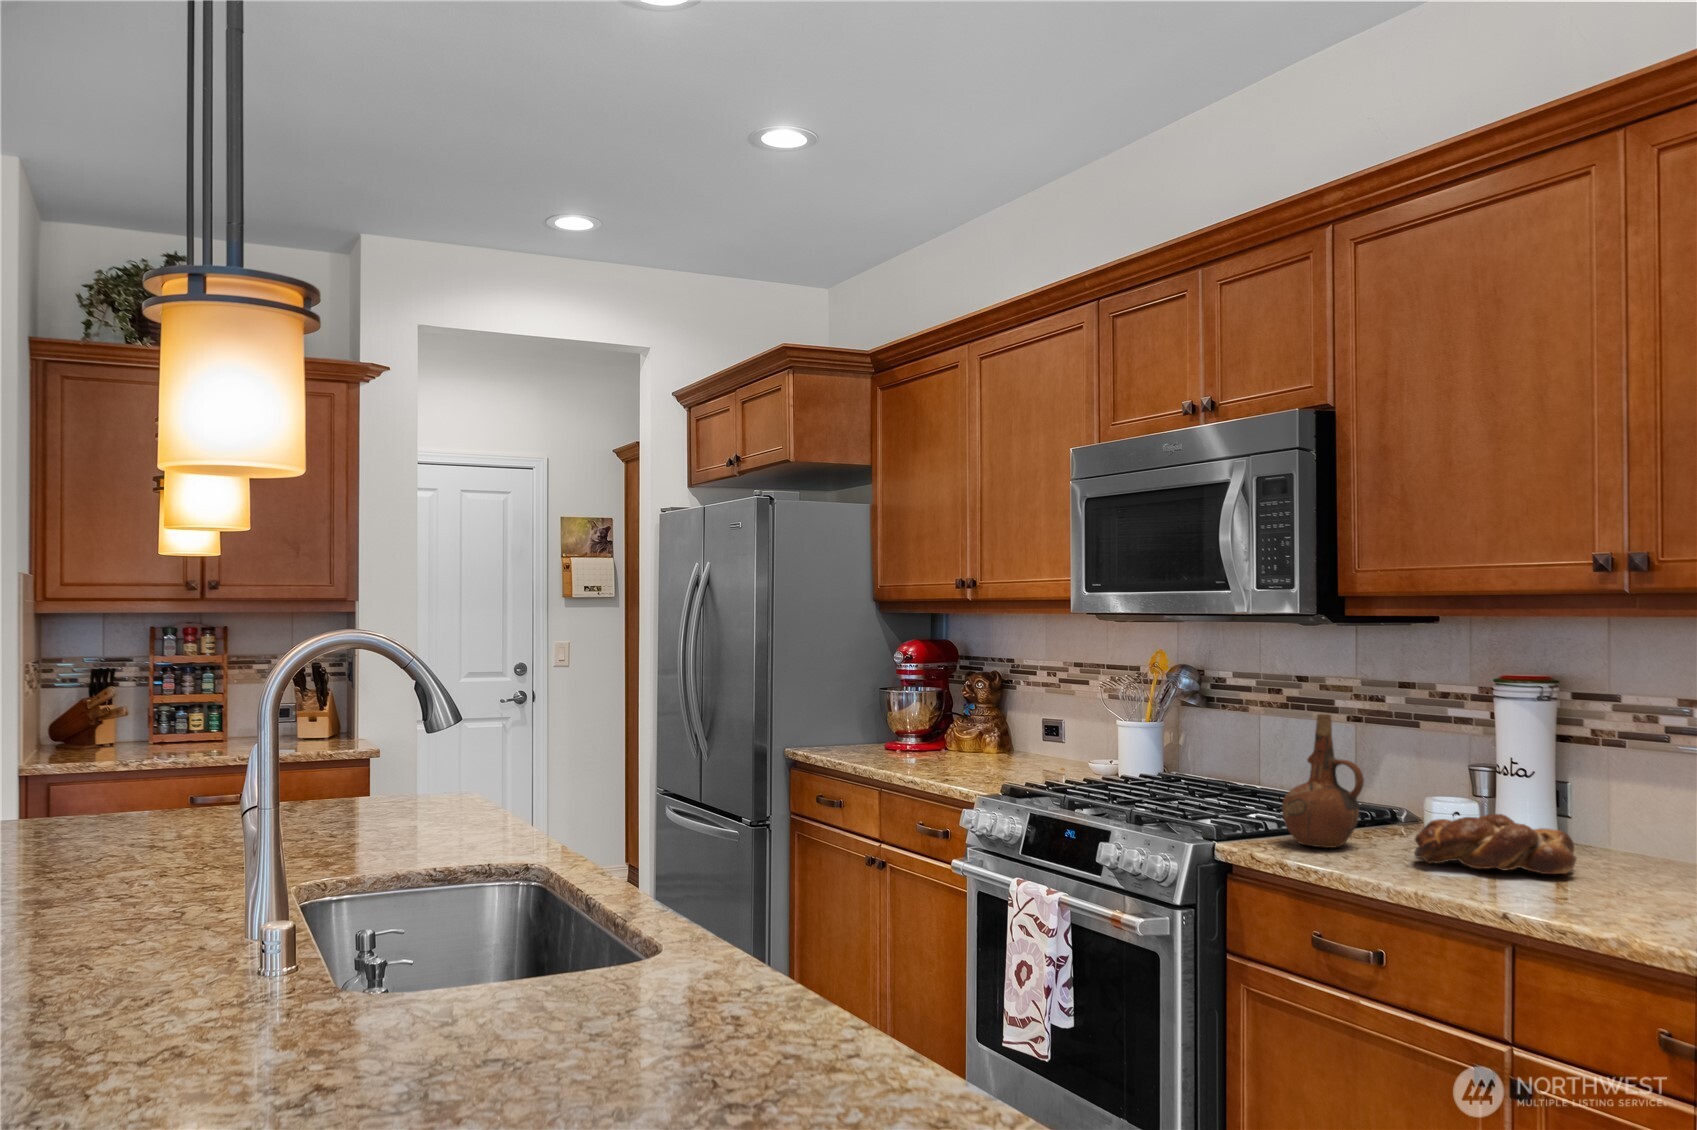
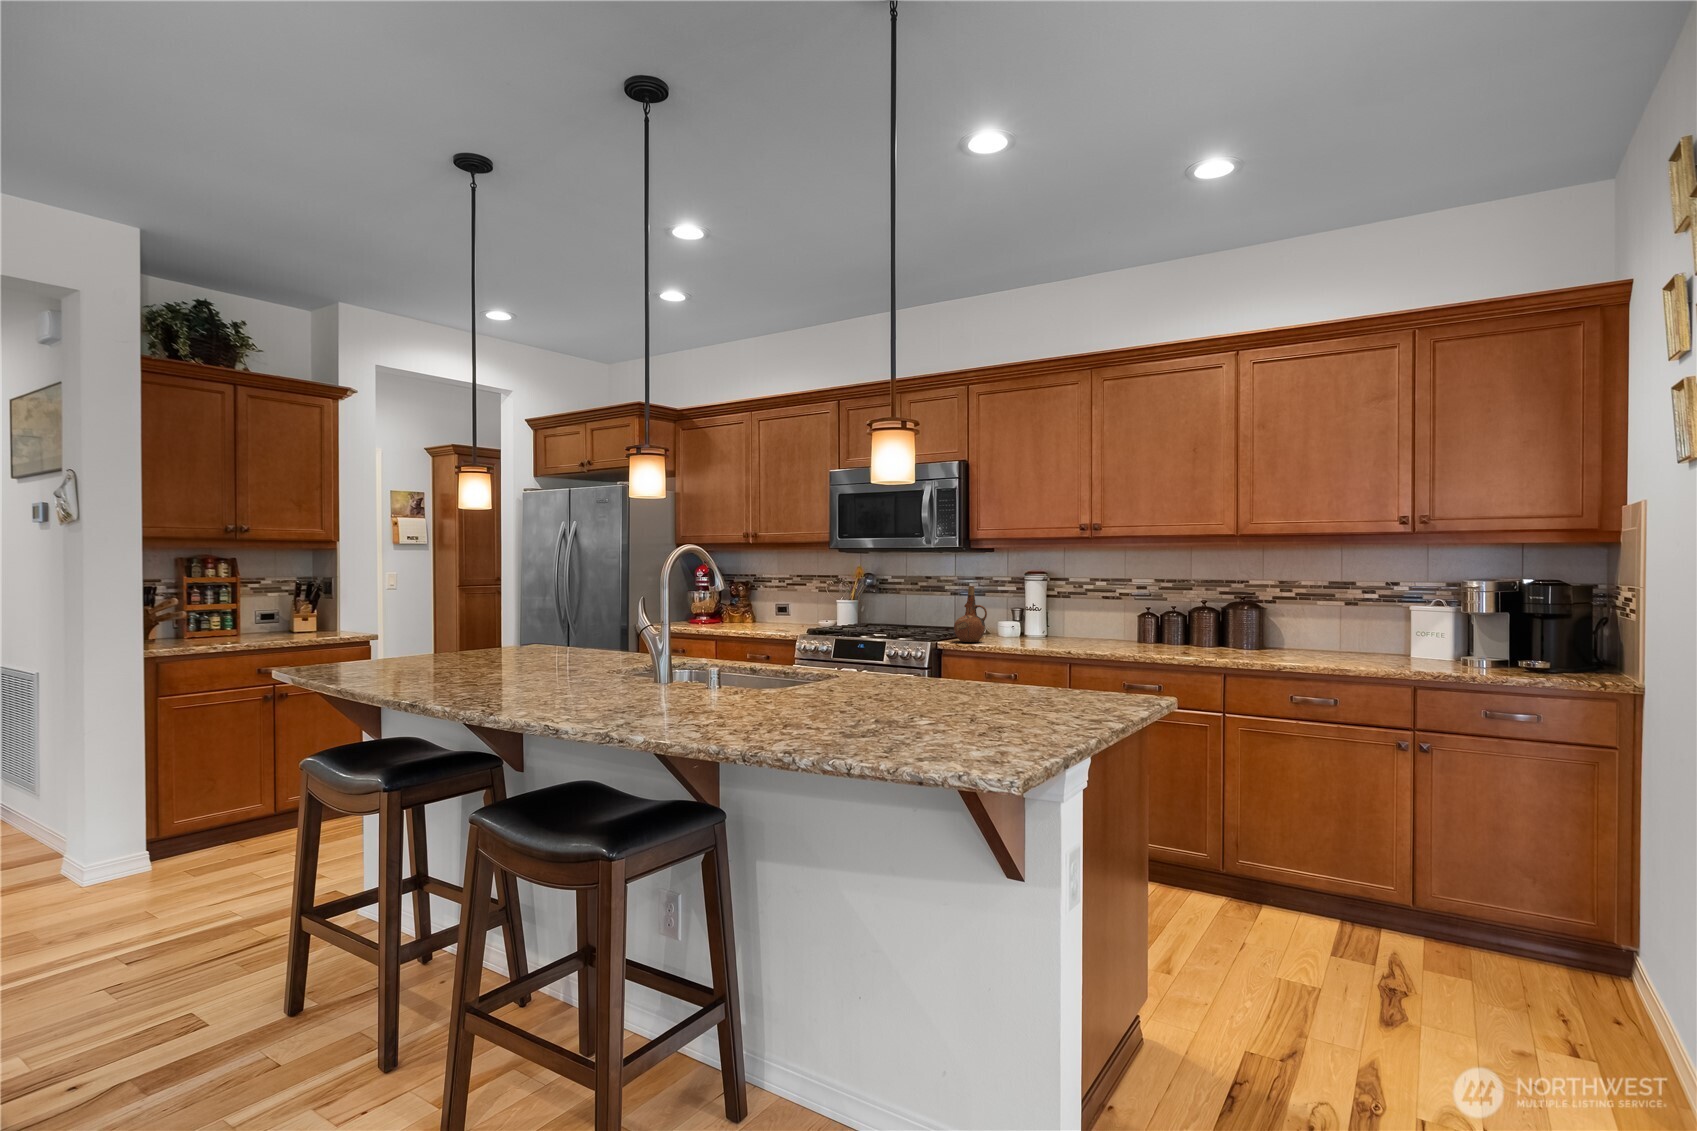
bread loaf: present [1414,814,1577,874] -> none [1011,623,1070,644]

